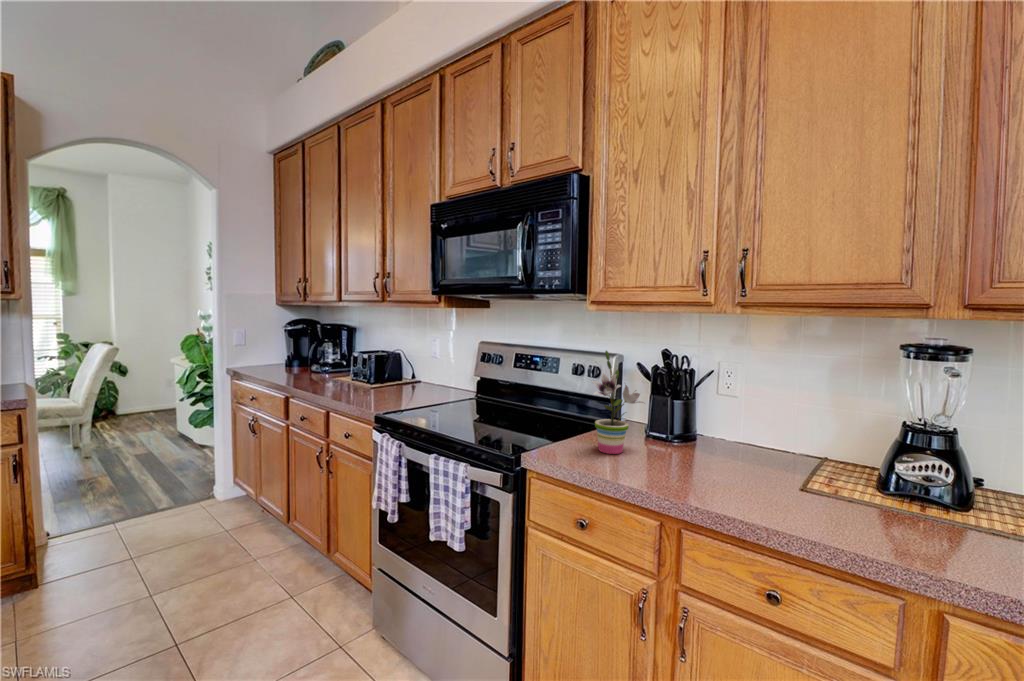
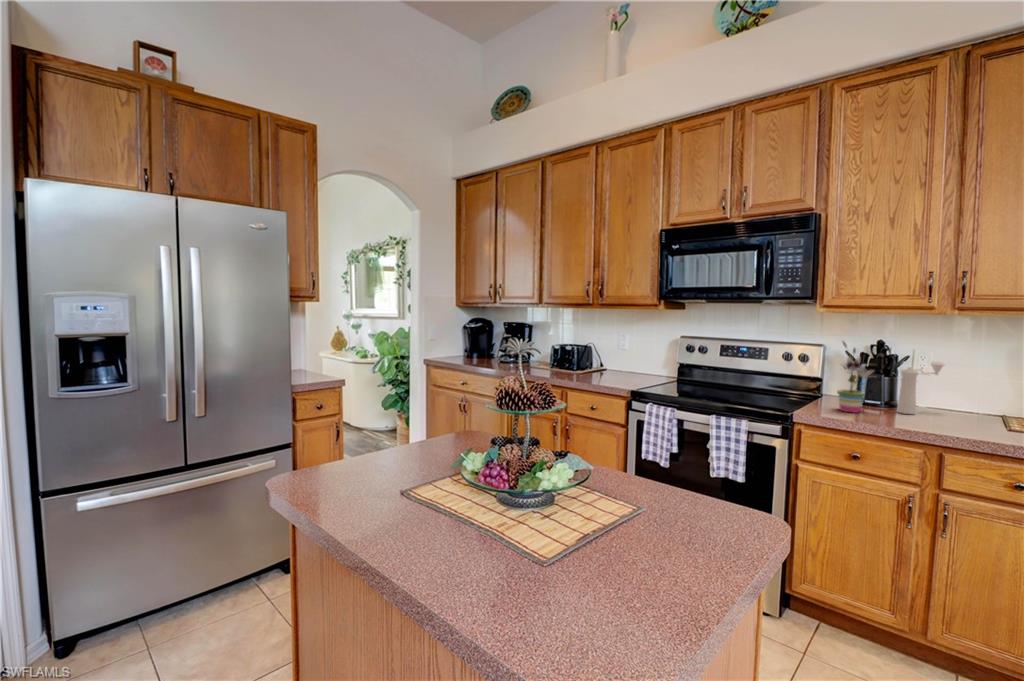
pepper mill: none [675,382,737,458] -> present [898,361,944,414]

